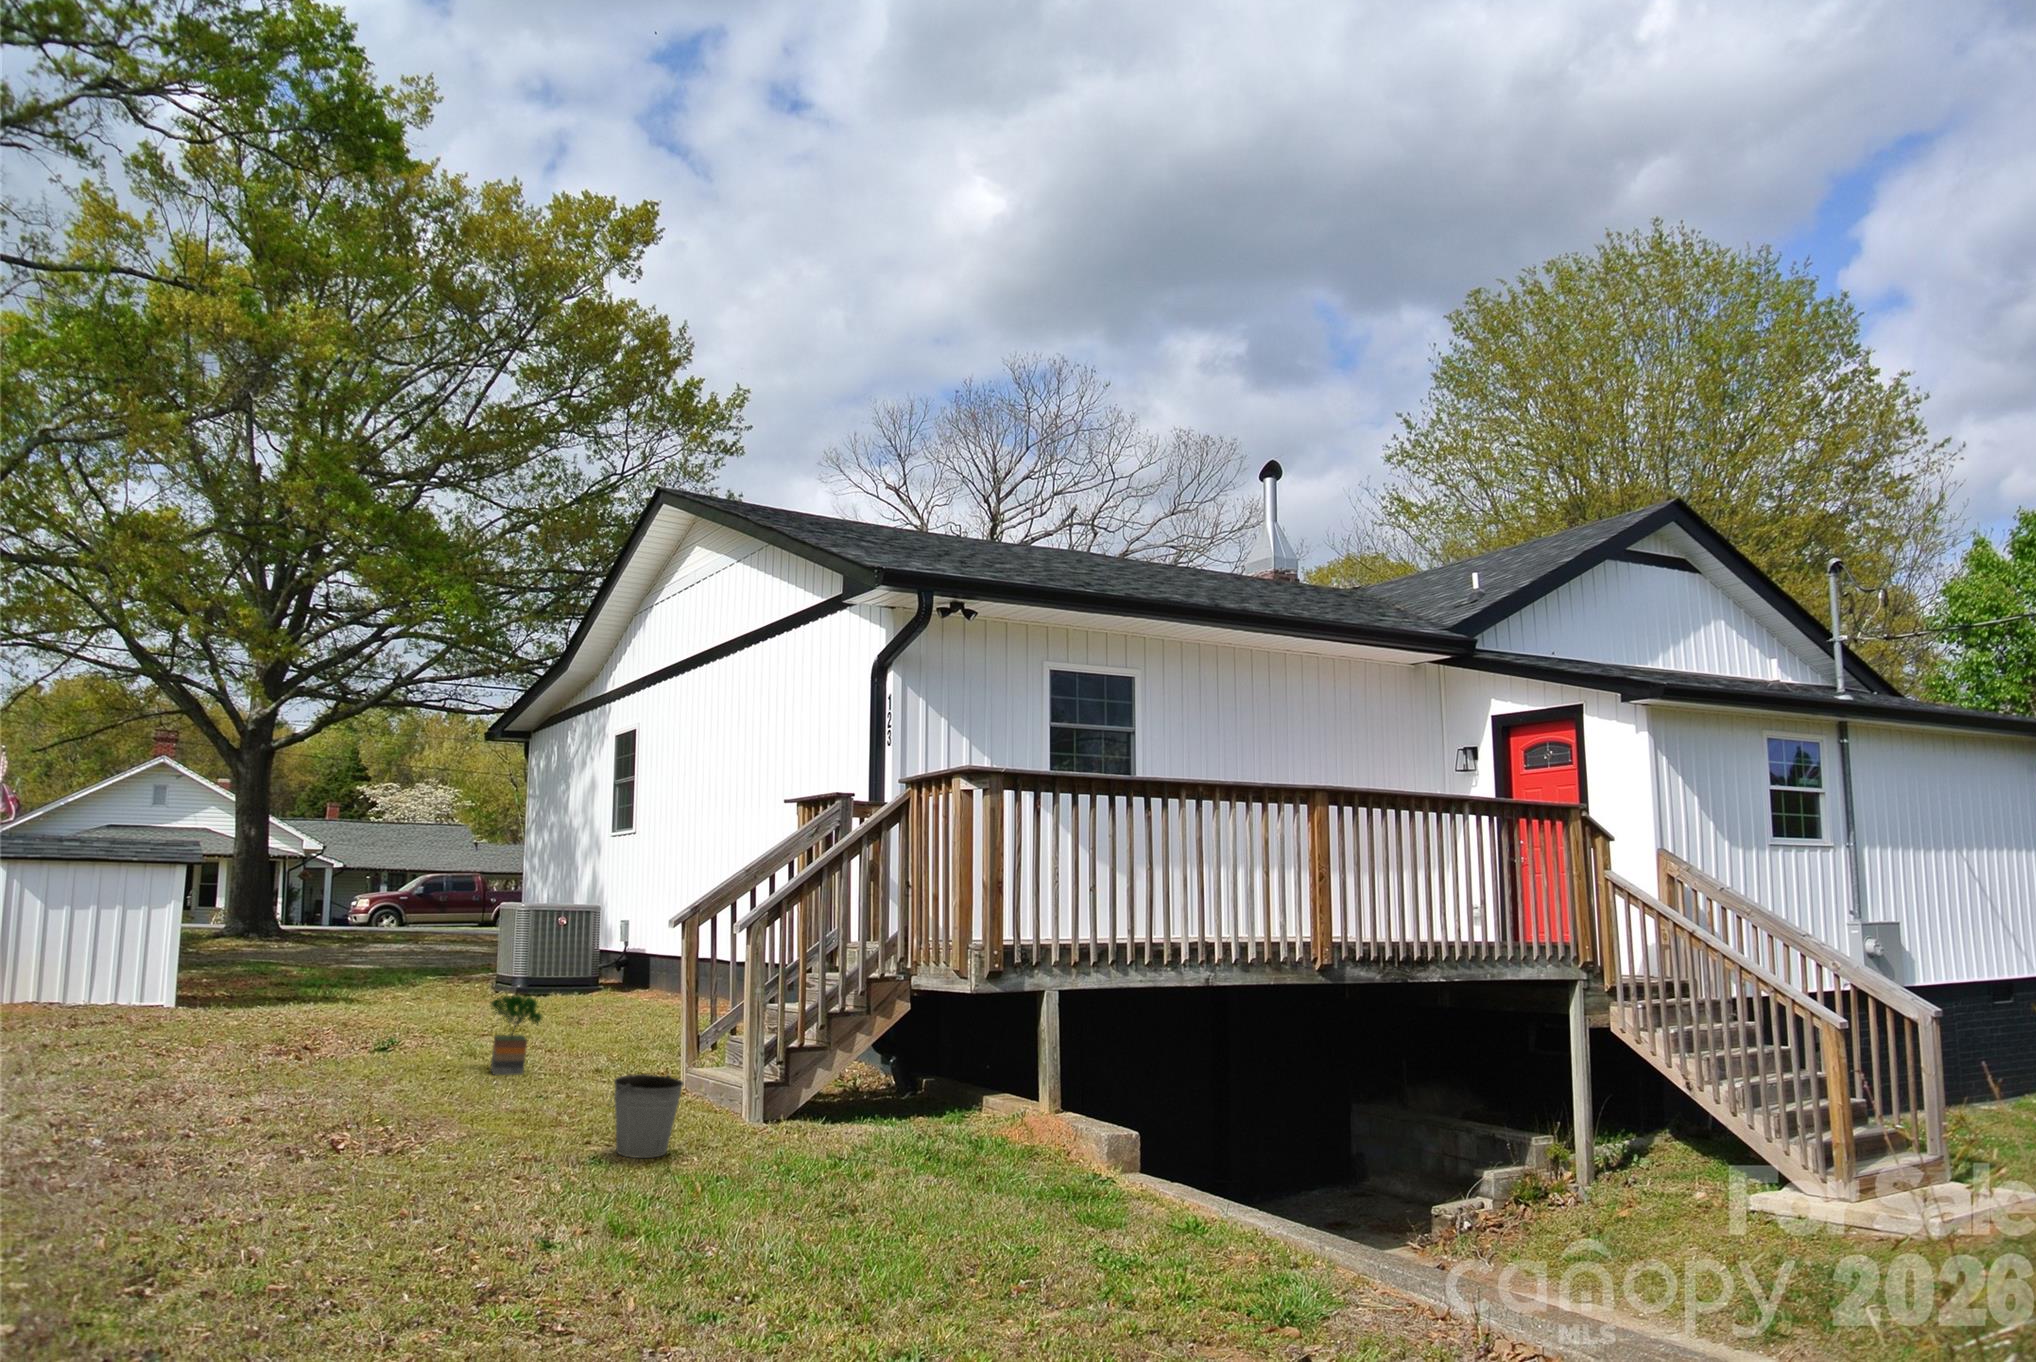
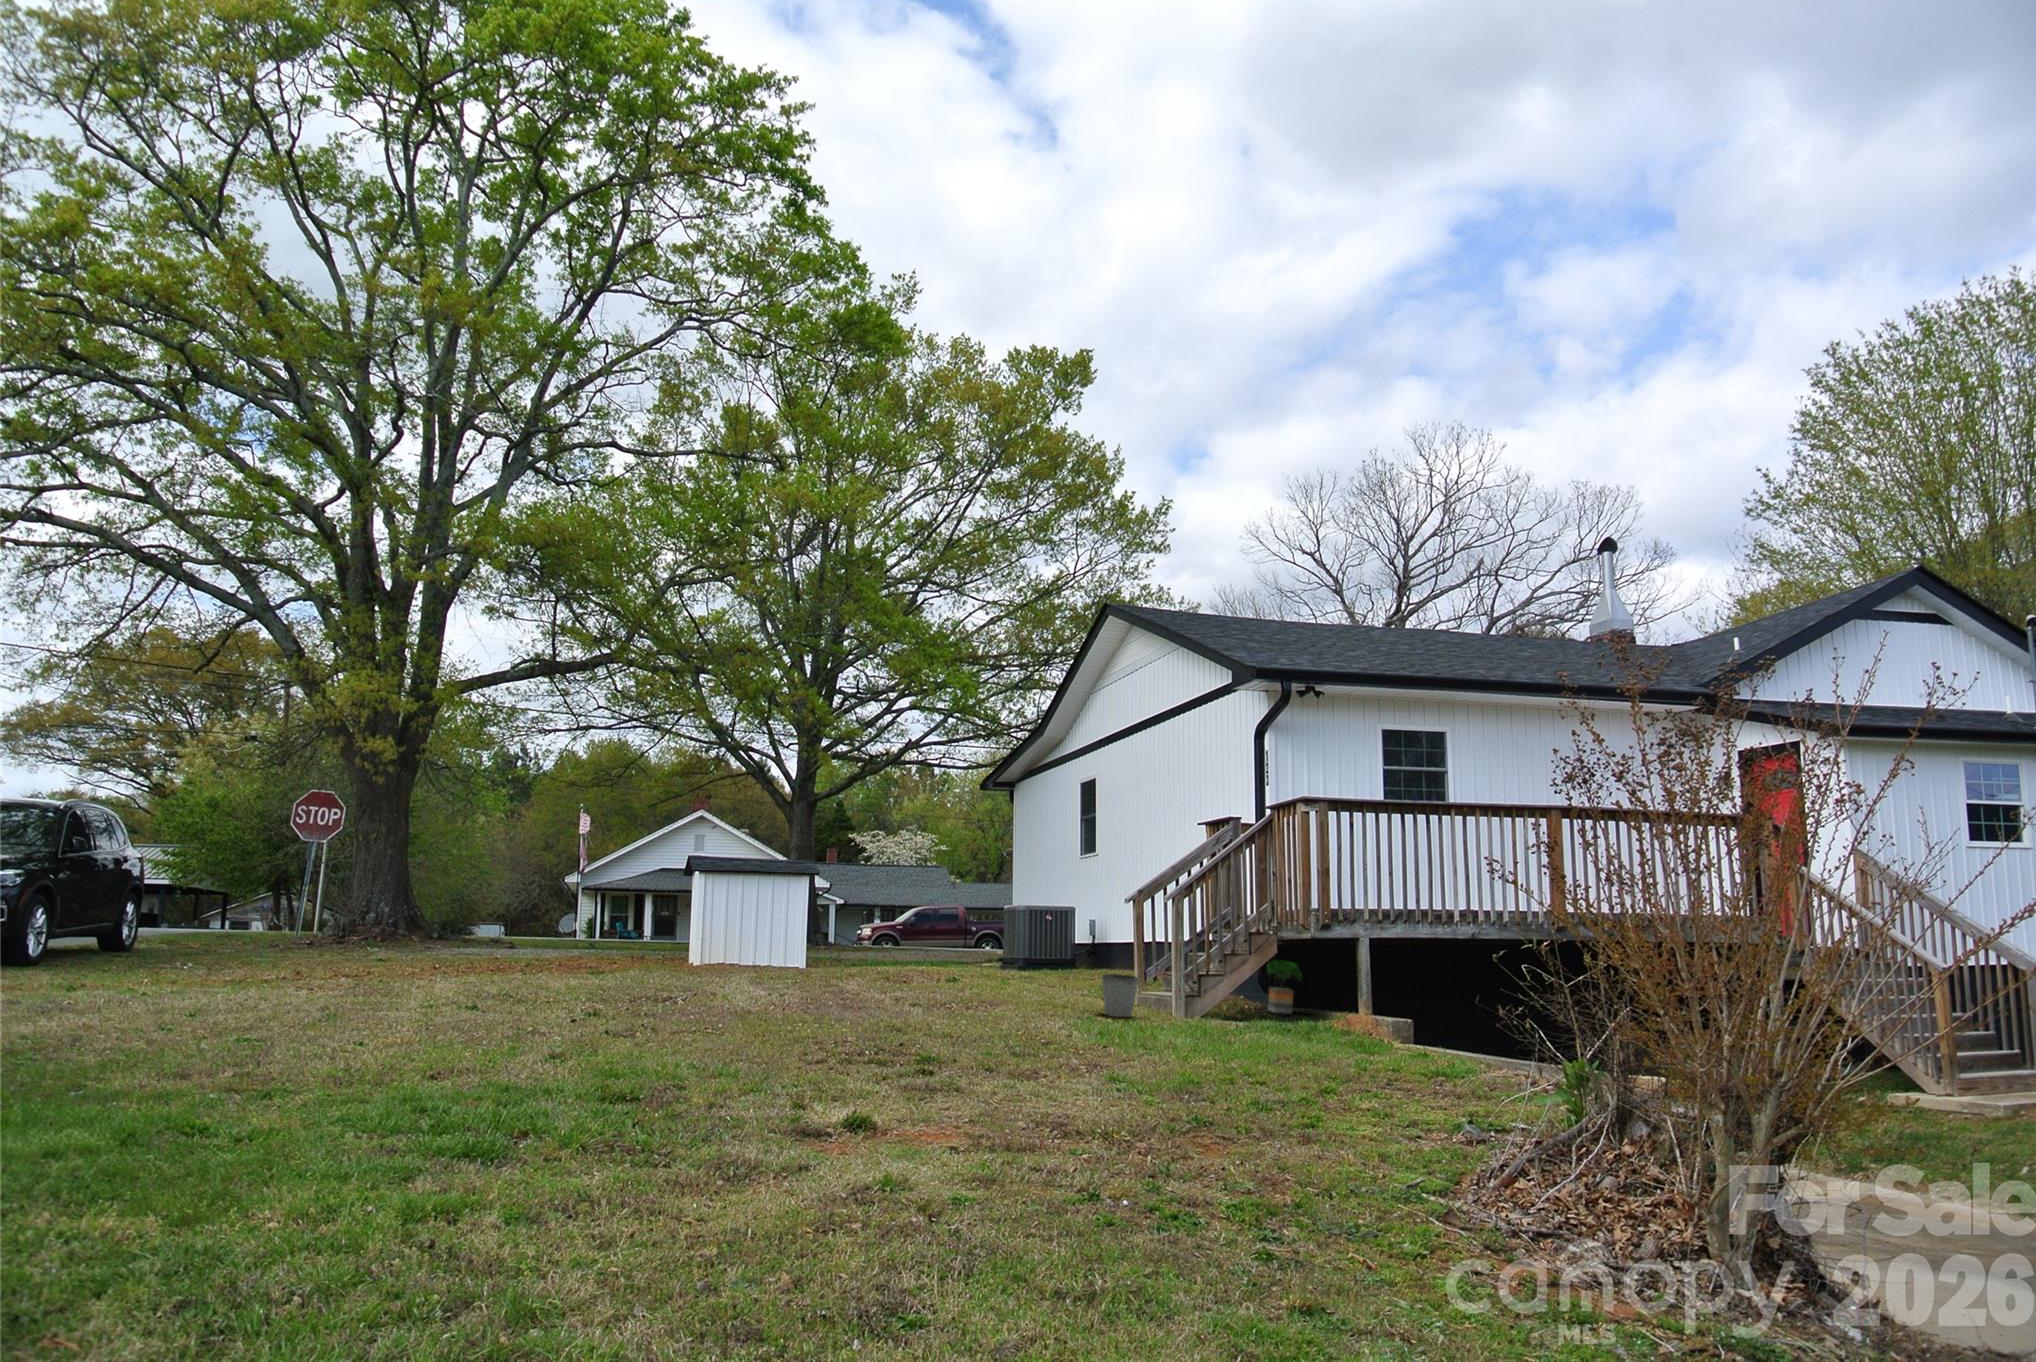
potted tree: present [490,995,542,1075] -> present [1267,960,1302,1013]

